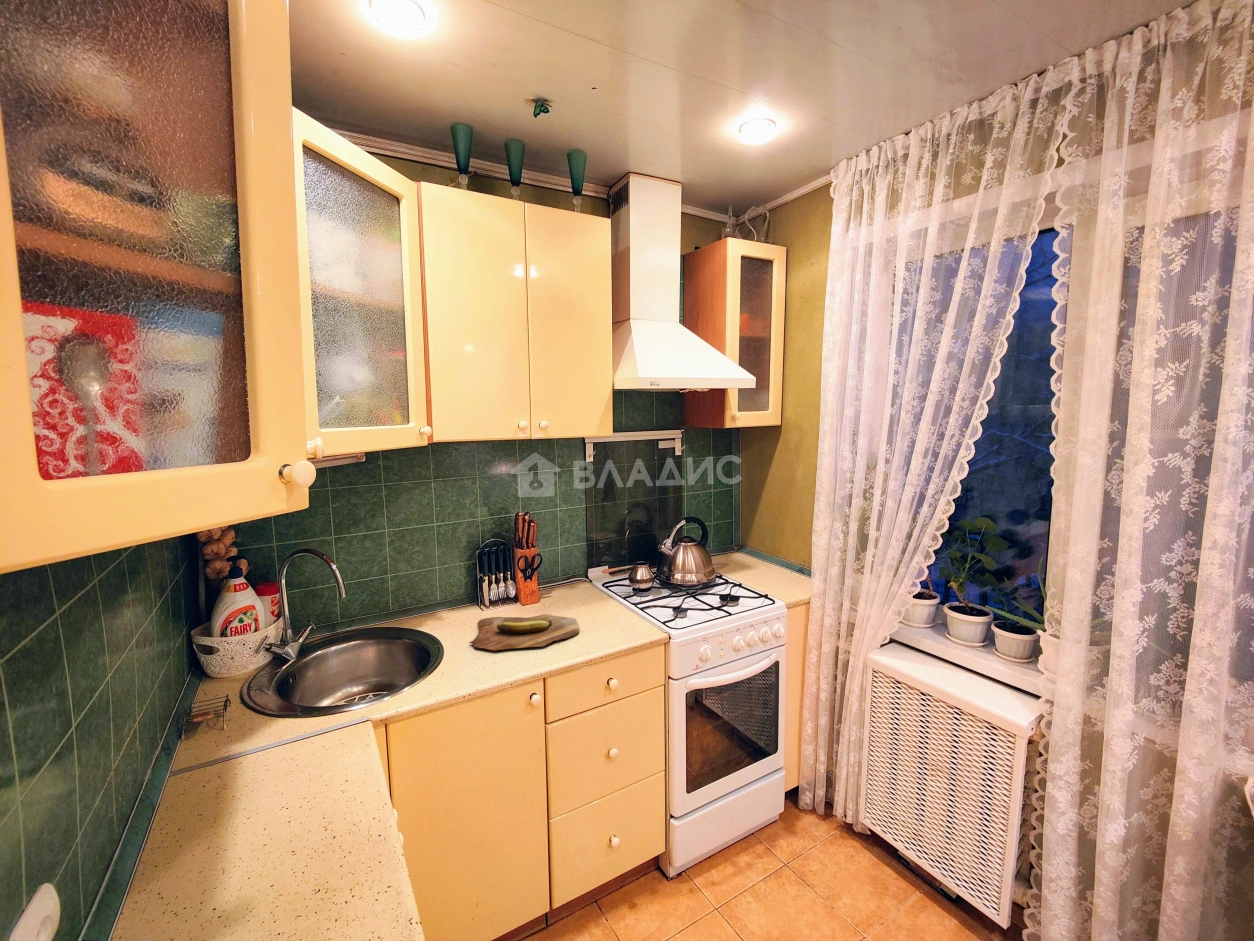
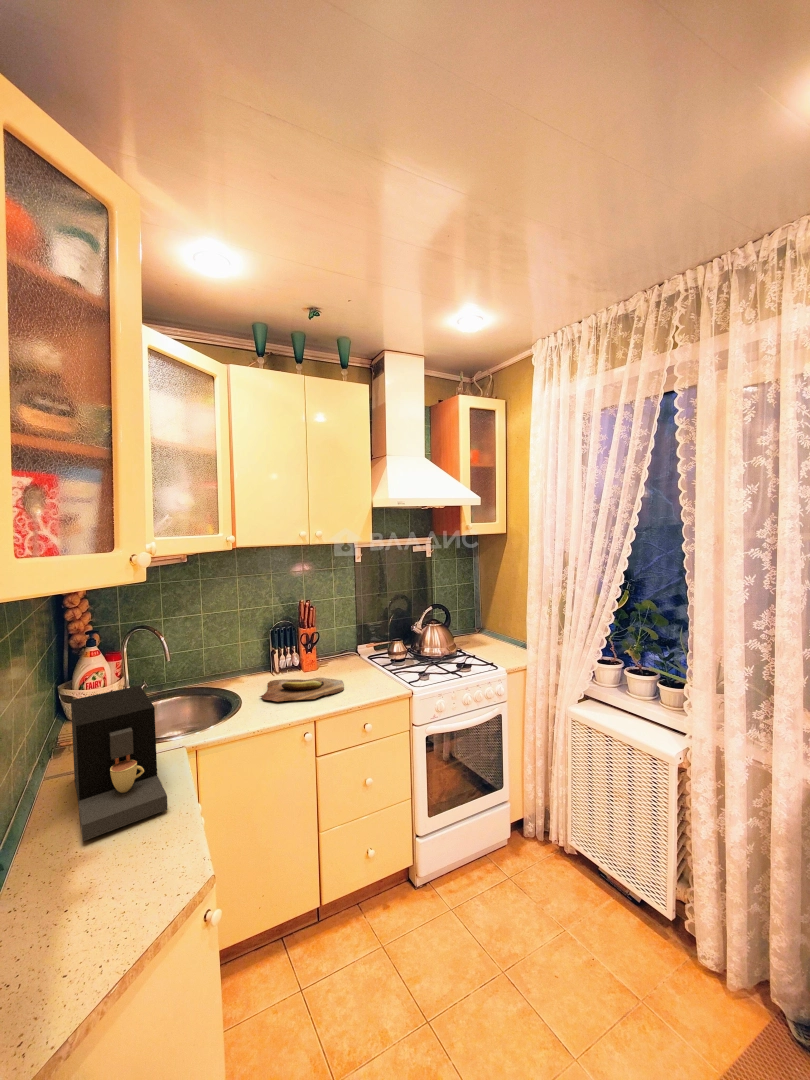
coffee maker: none [205,641,354,889] -> present [71,686,168,841]

